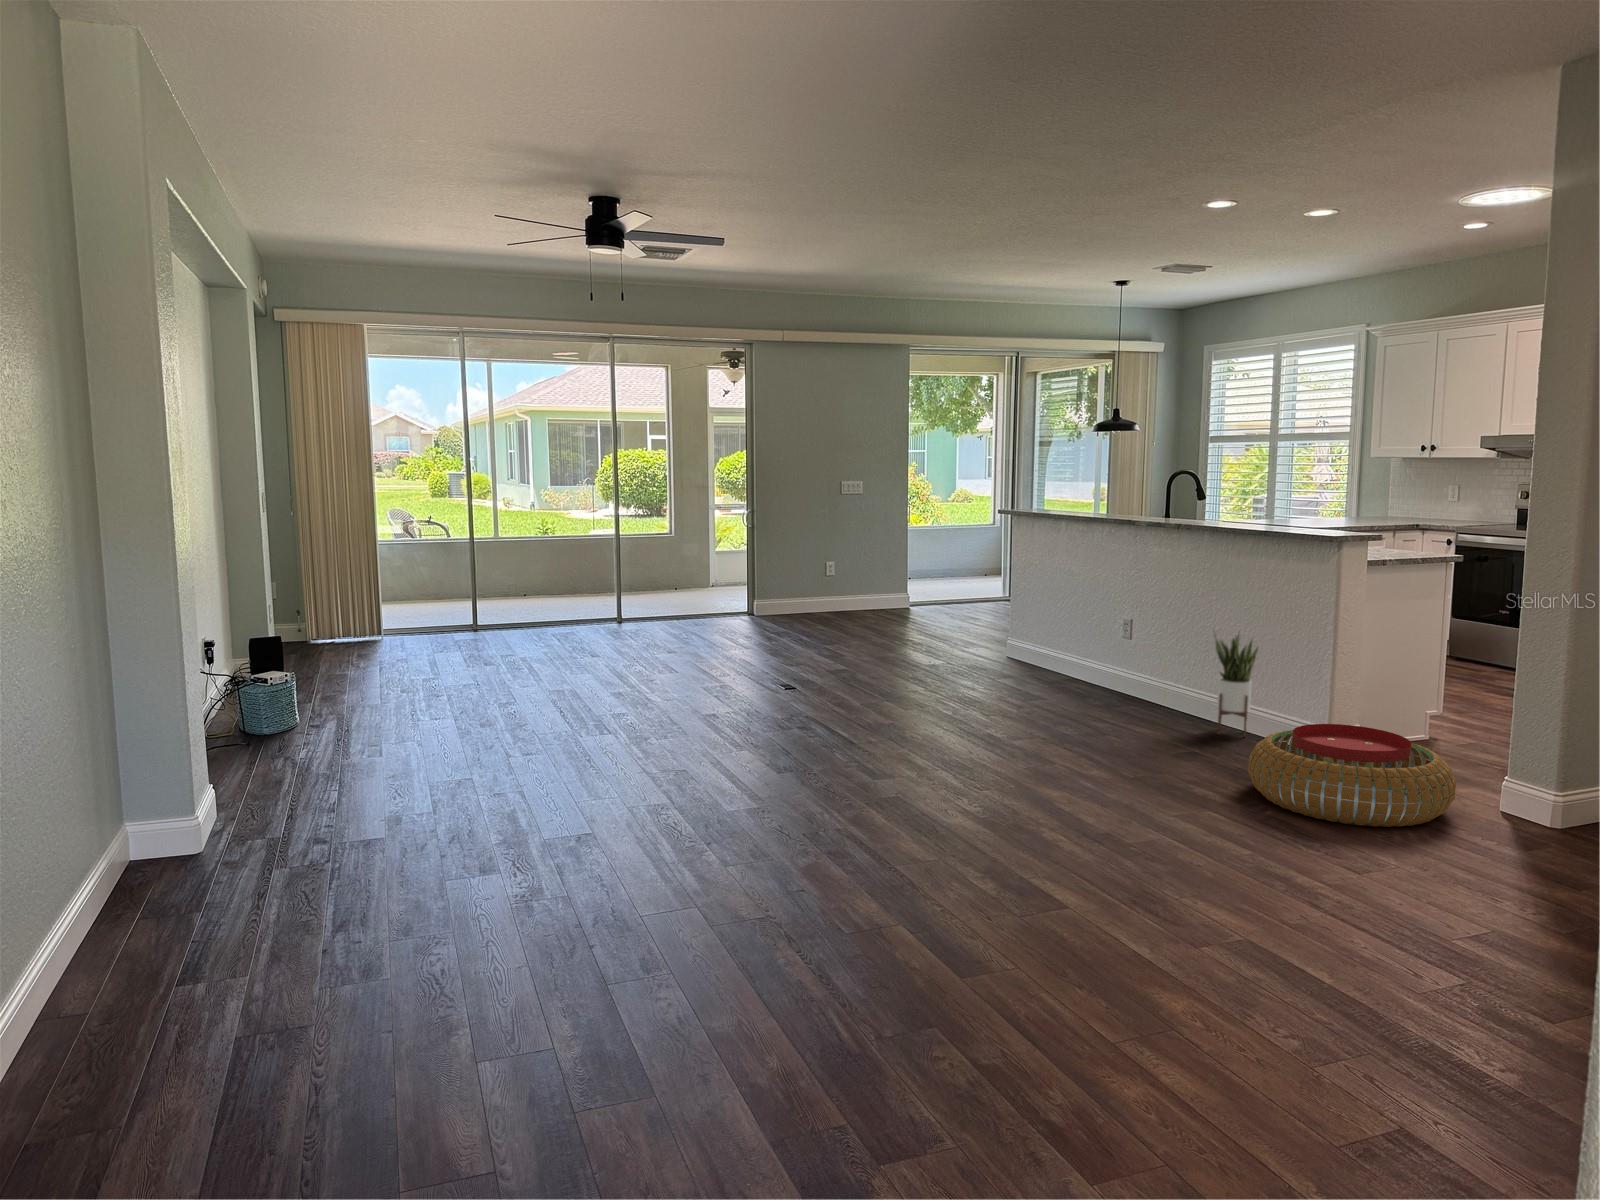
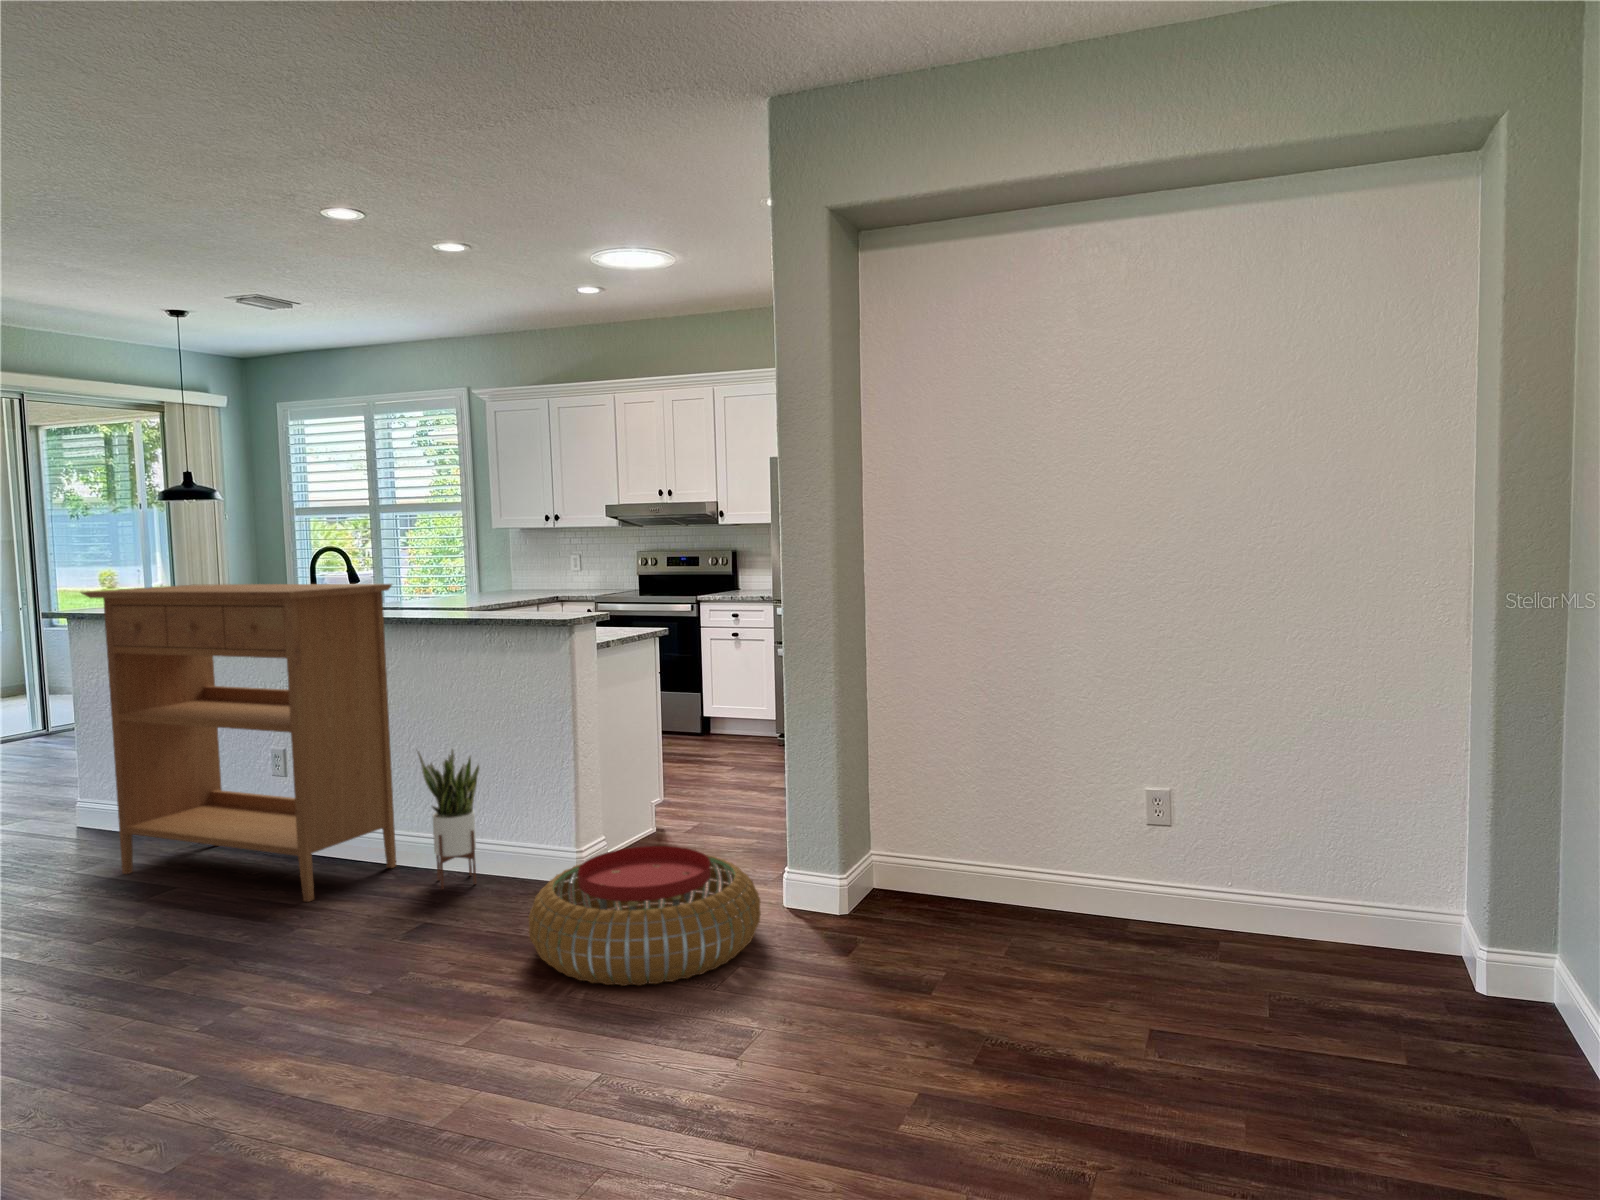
console table: none [1019,493,1214,721] -> present [81,584,396,902]

